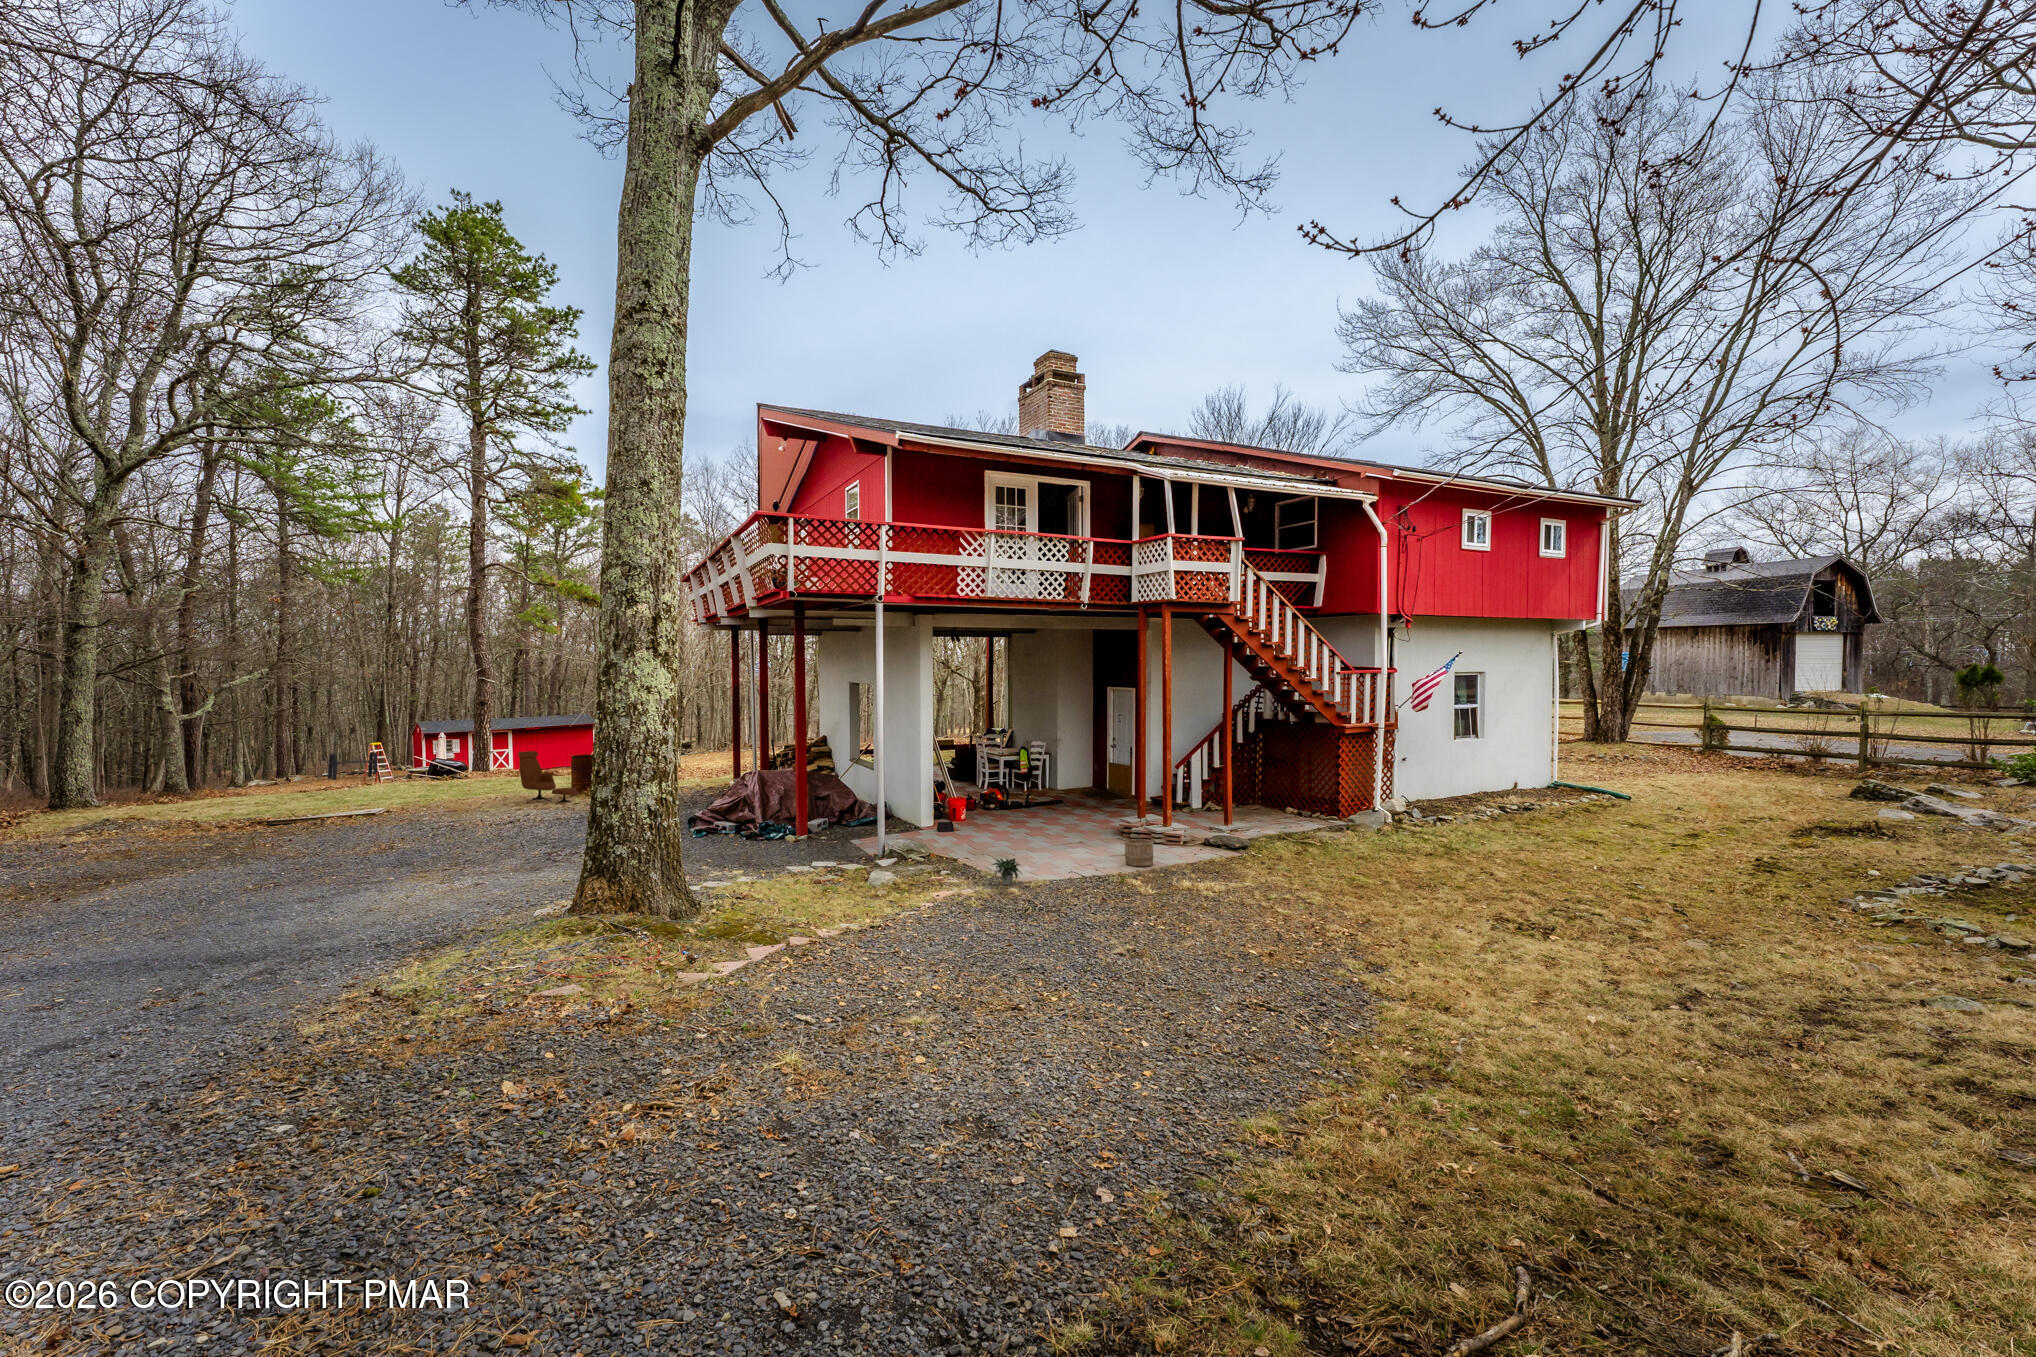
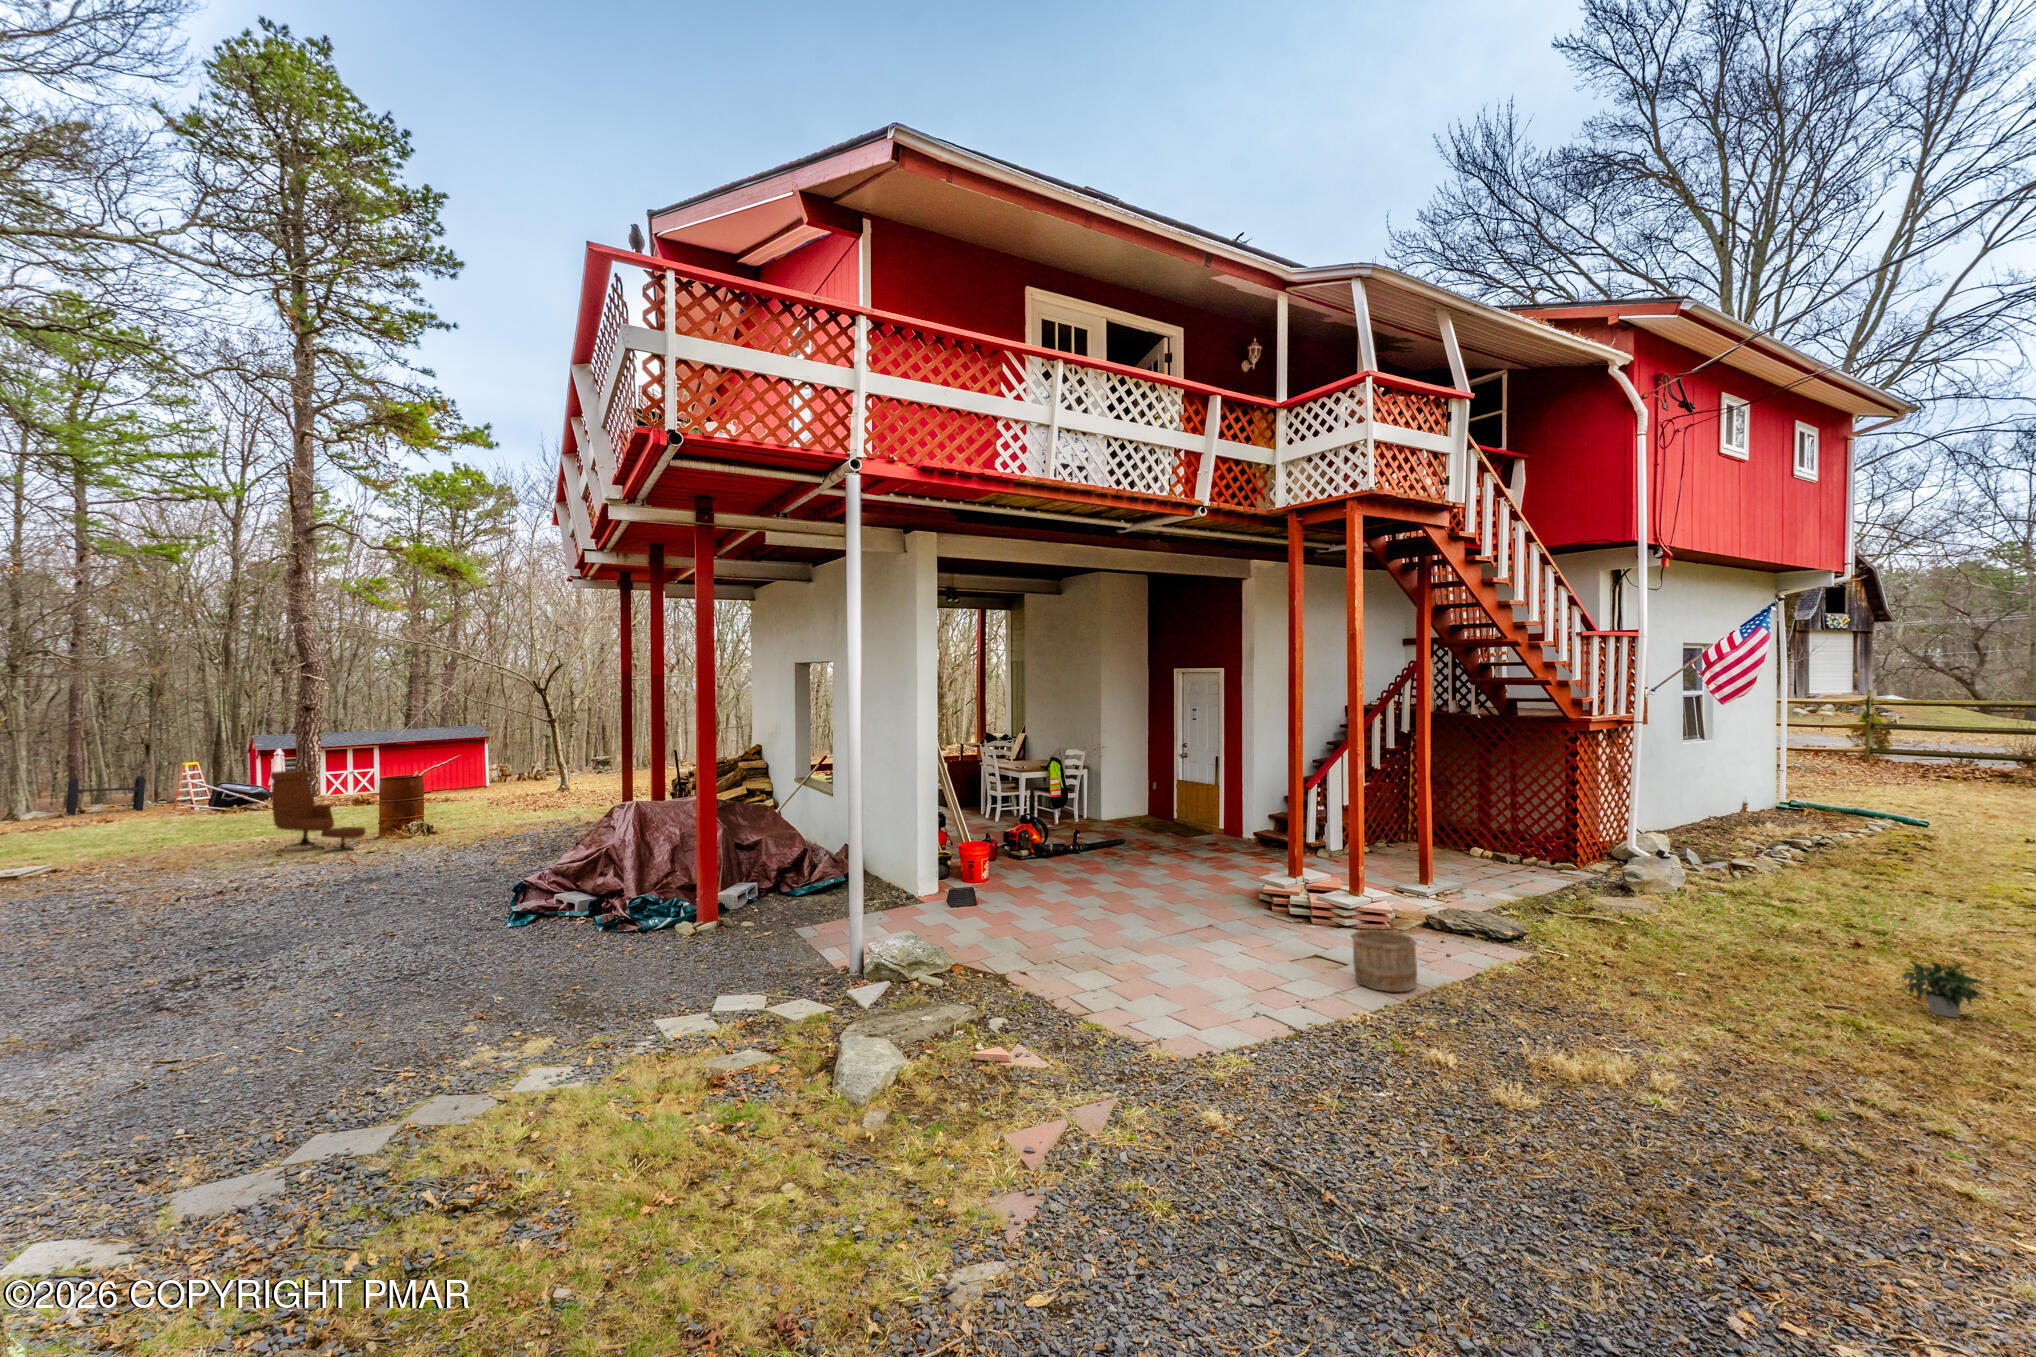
potted plant: present [992,858,1022,885] -> present [1902,960,1986,1017]

